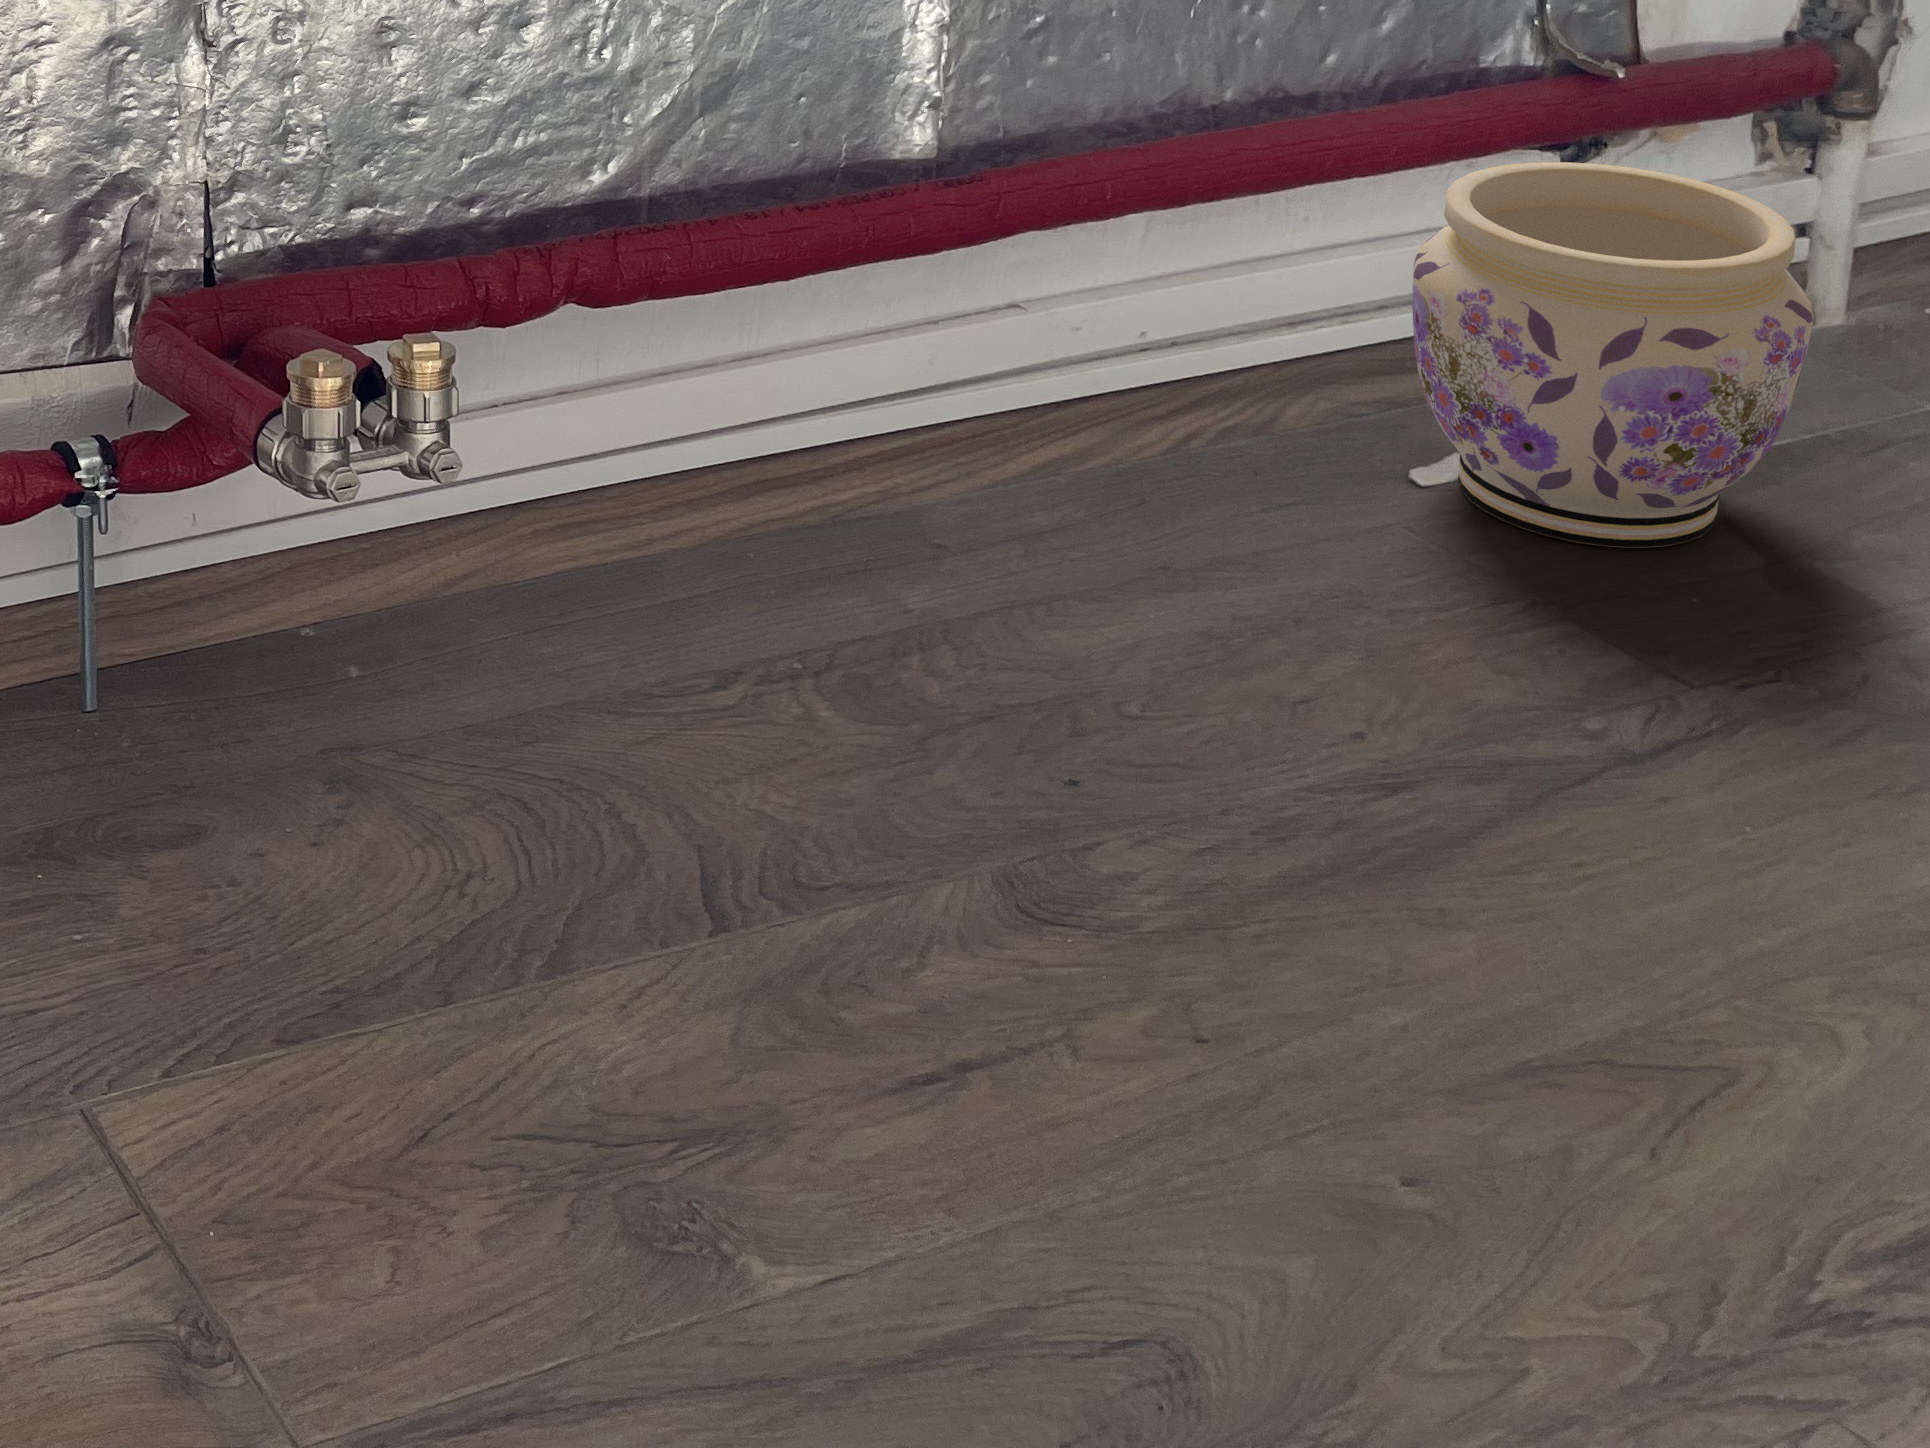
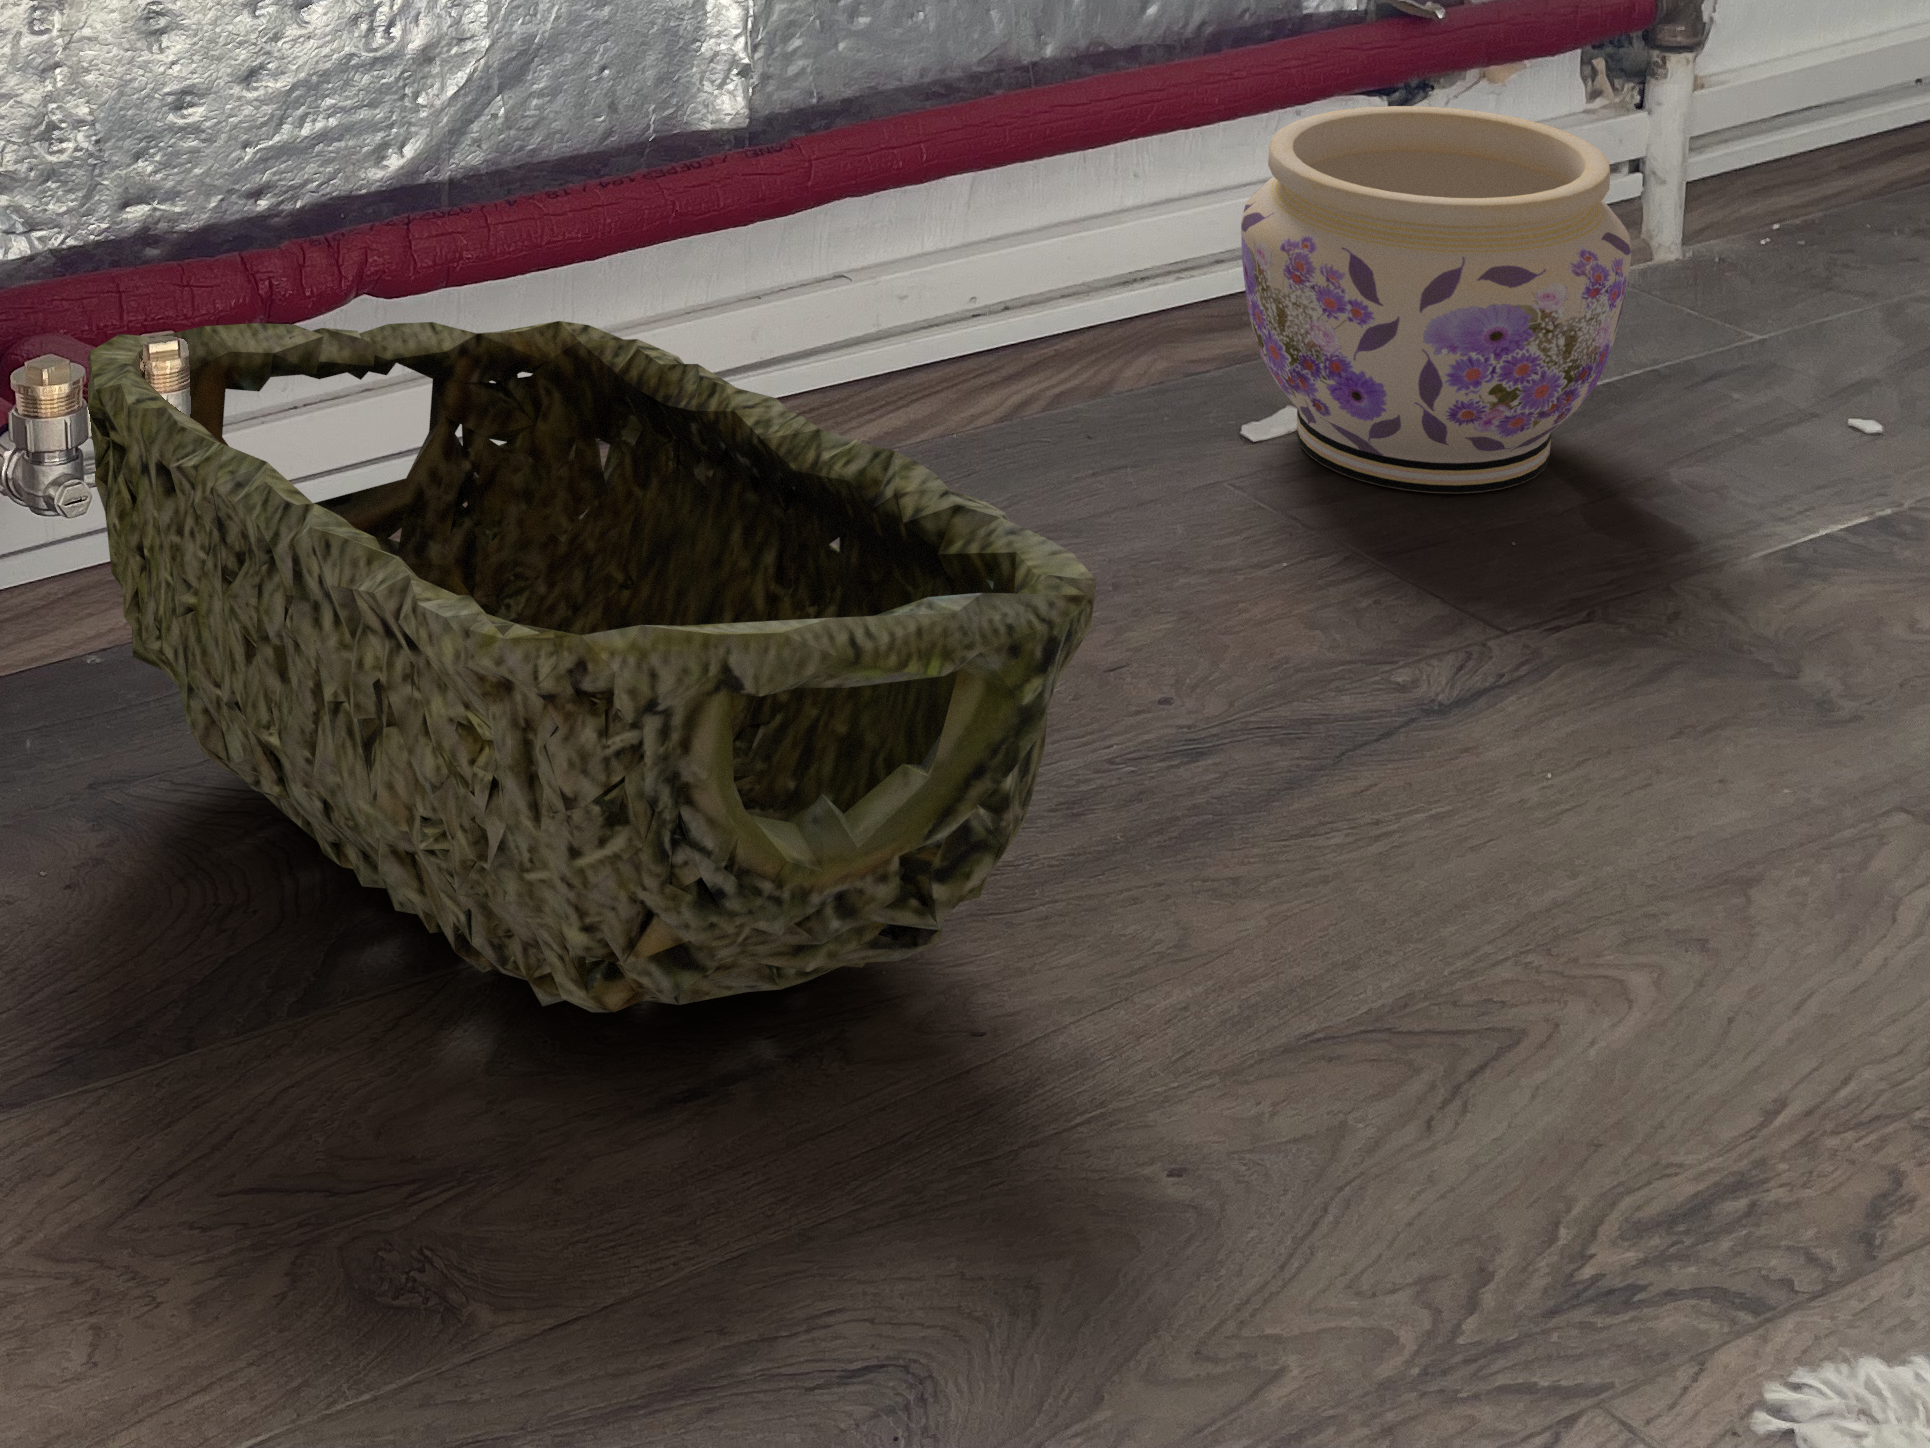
woven basket: none [323,325,1318,992] -> present [88,321,1097,1012]

